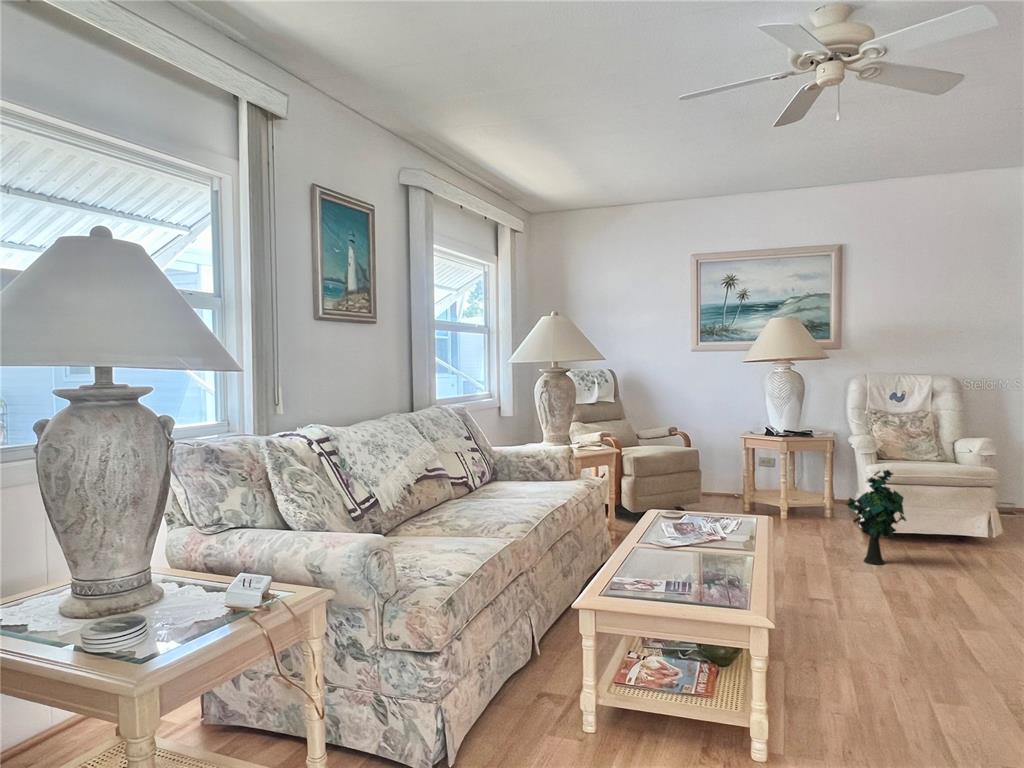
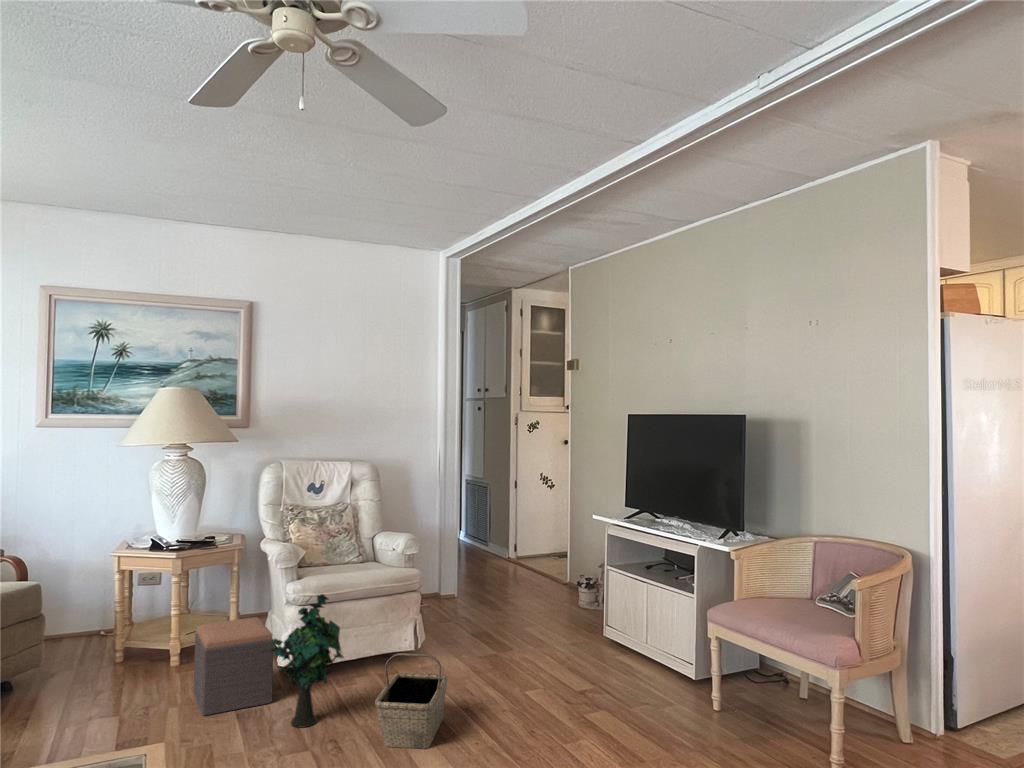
footstool: none [795,486,852,548] -> present [194,617,274,716]
basket: none [928,522,1004,596] -> present [375,653,447,749]

